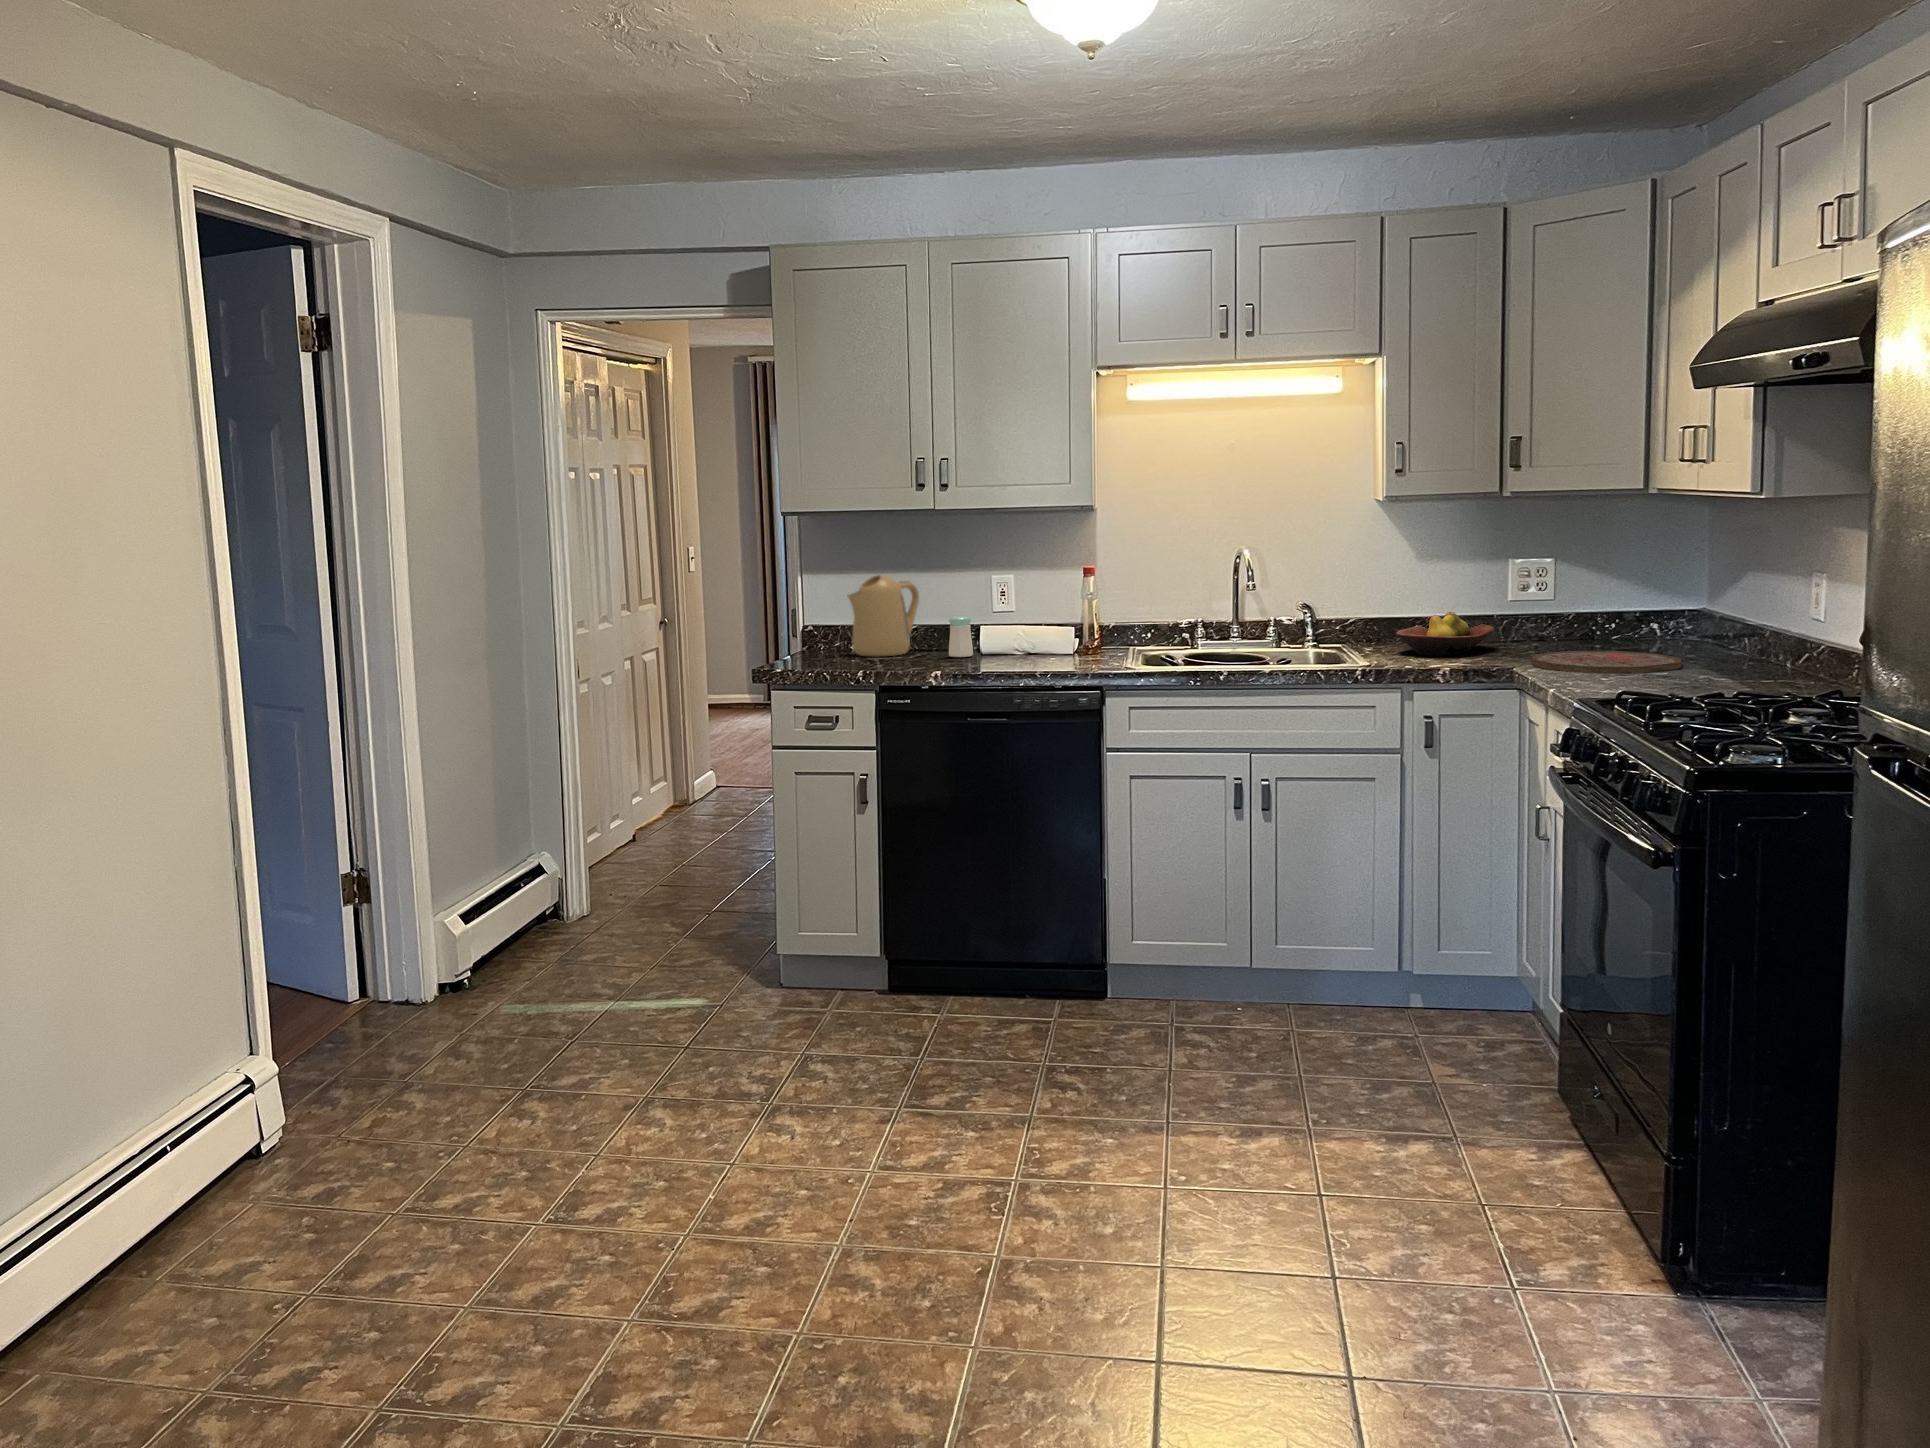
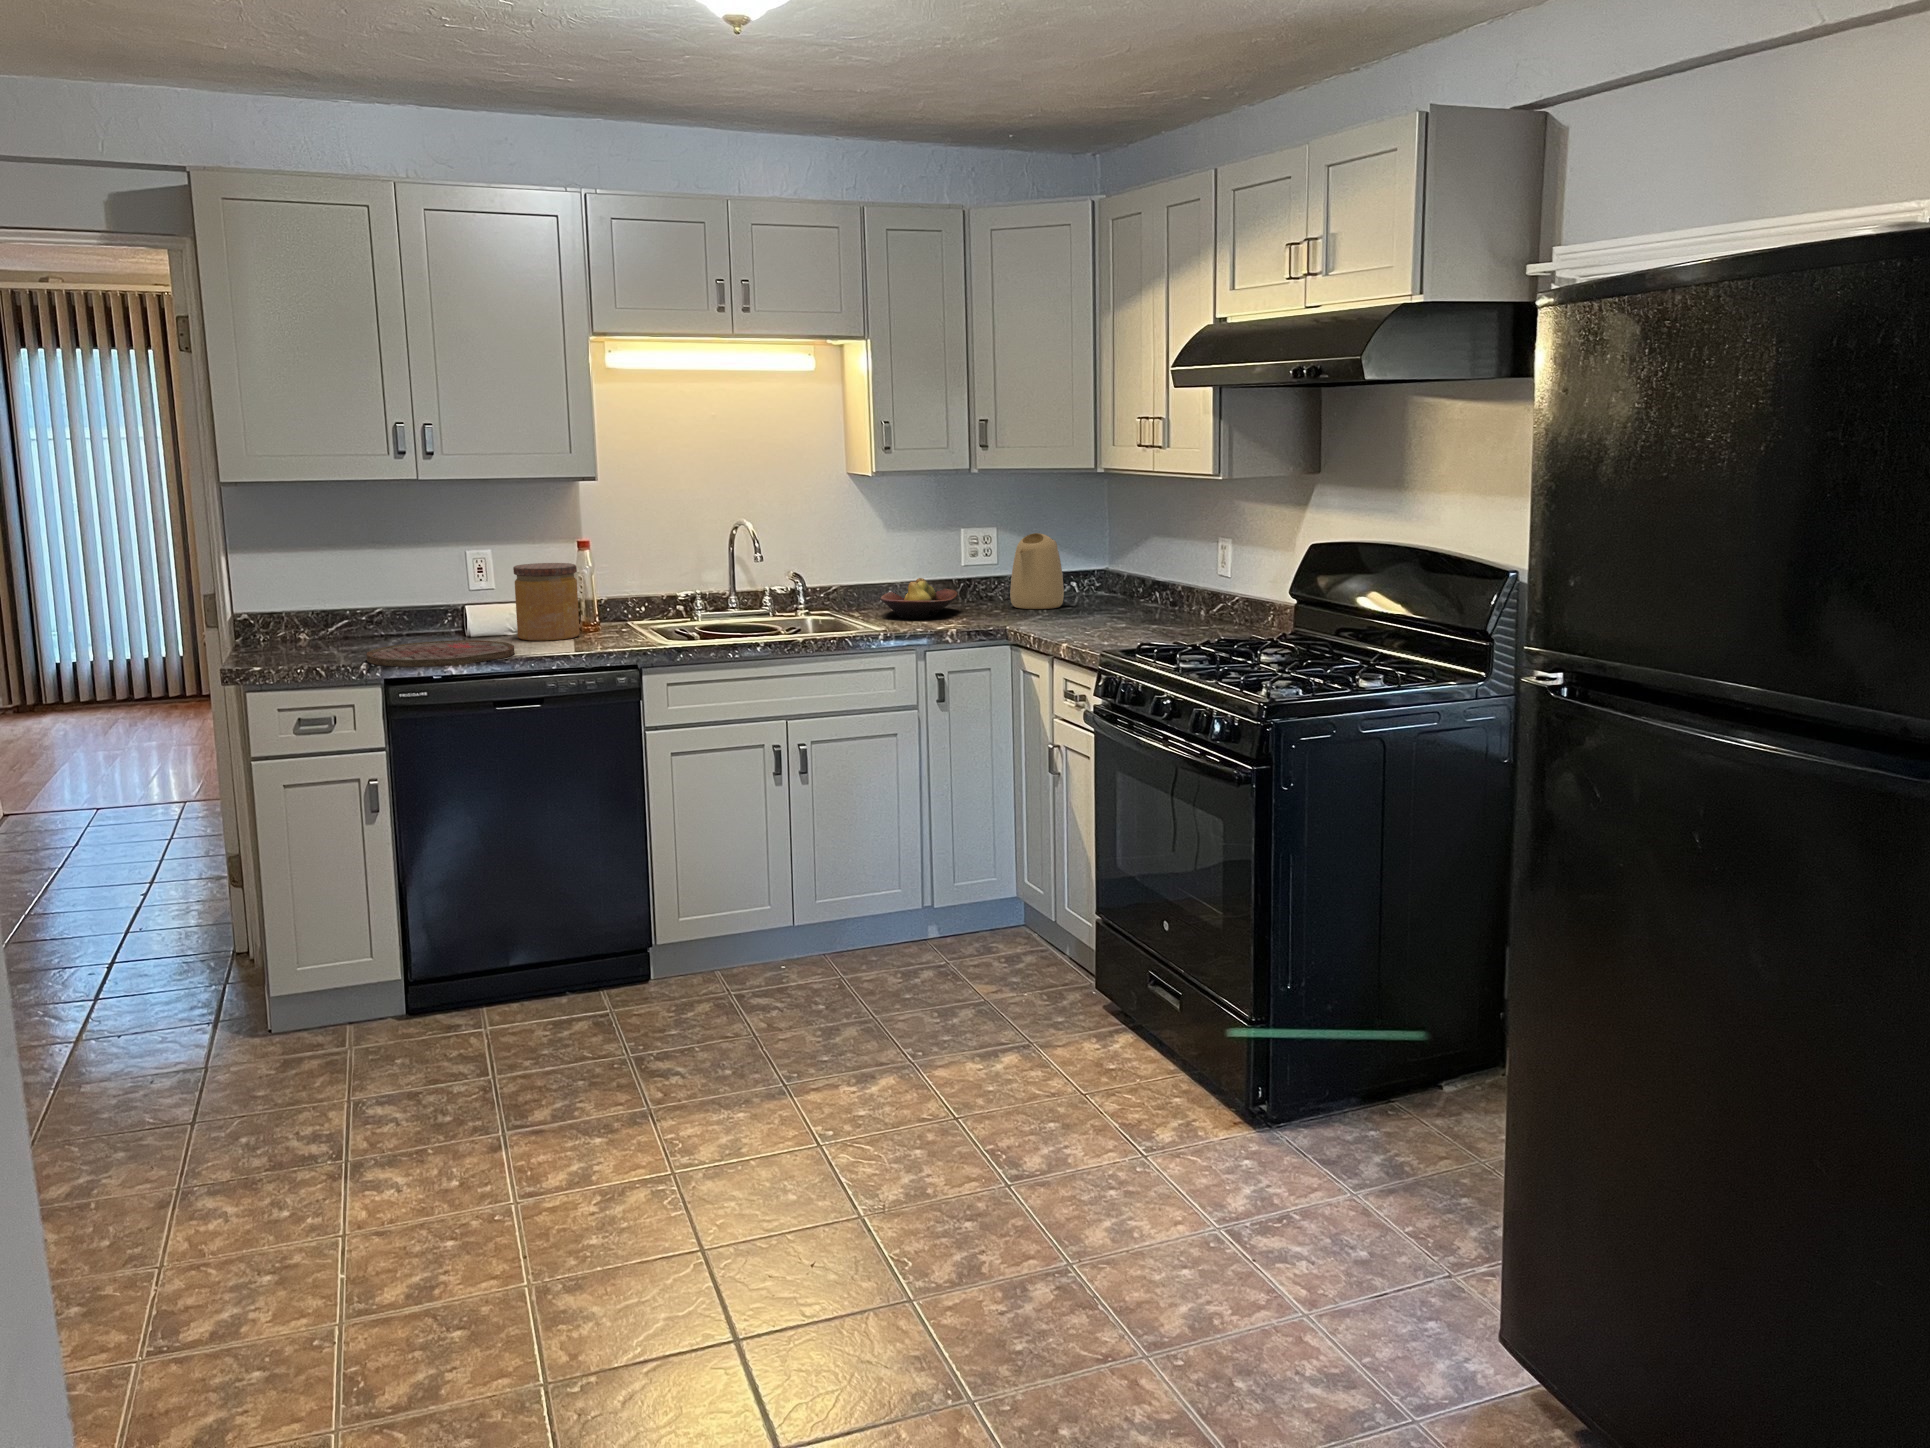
kettle: present [848,575,919,657] -> present [1010,533,1064,609]
jar: none [1017,586,1075,660] -> present [513,563,580,641]
salt shaker: present [949,616,973,657] -> none [435,597,465,642]
cutting board: present [1532,651,1681,674] -> present [366,640,514,667]

